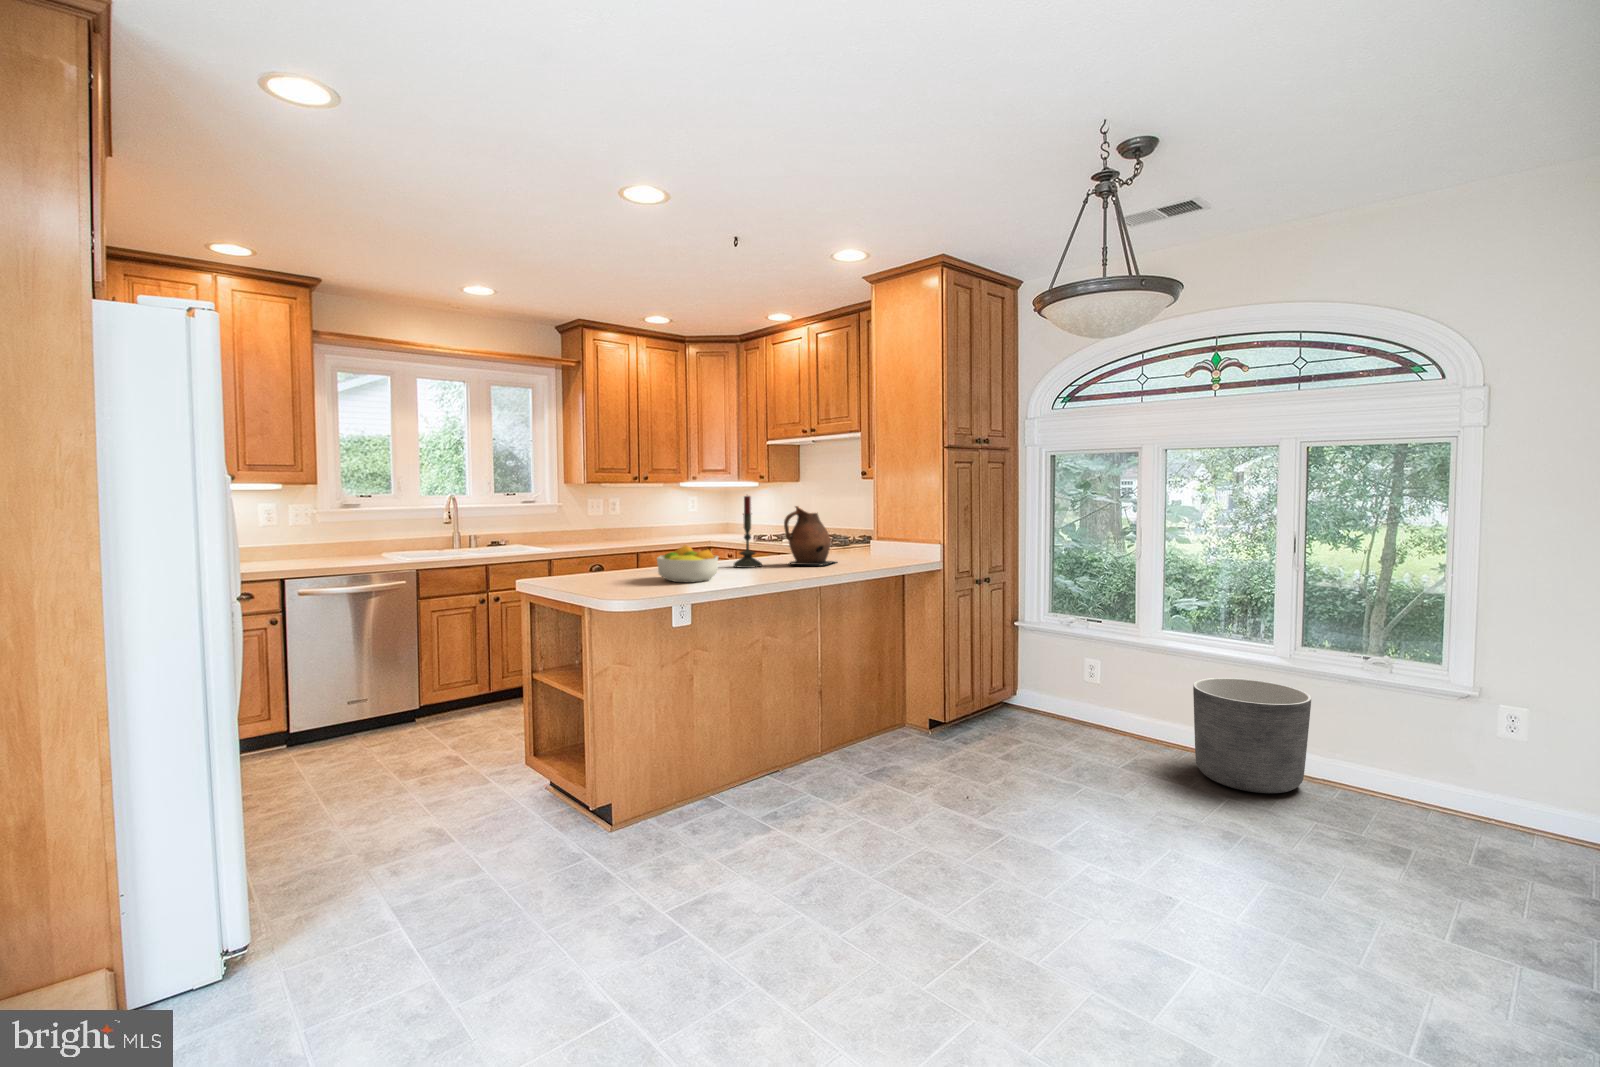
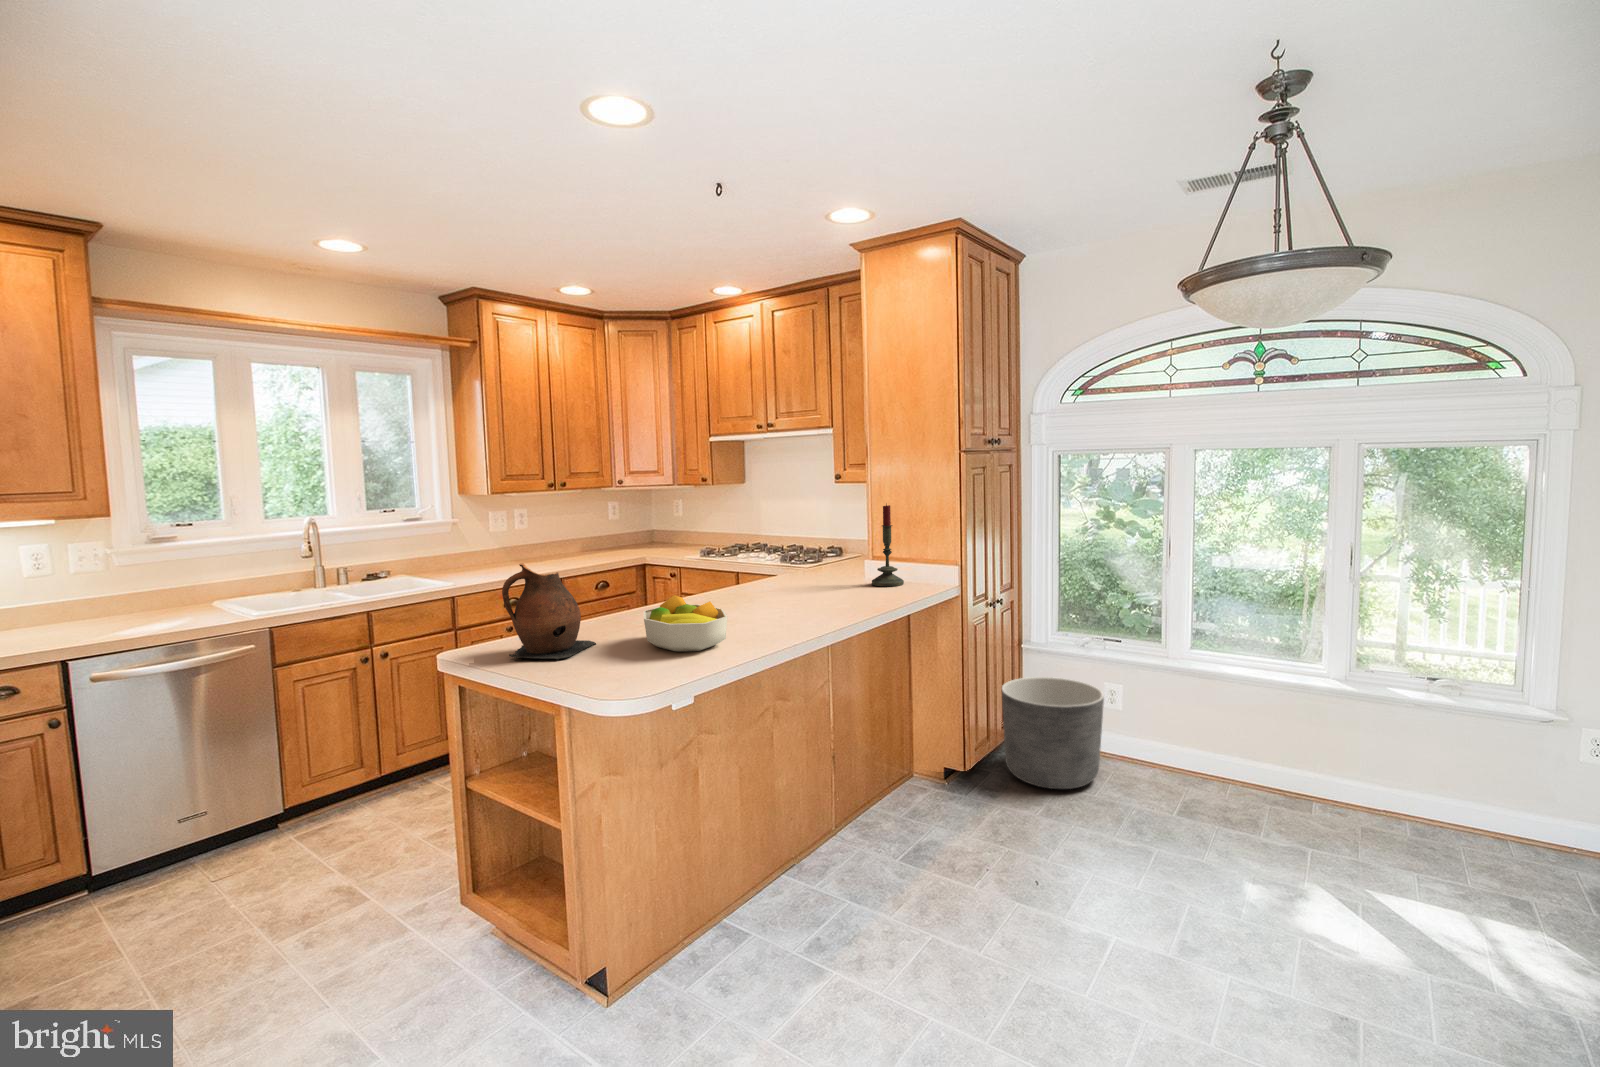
candle: present [734,496,762,568] -> present [872,504,904,587]
ceramic pitcher: present [784,506,835,566] -> present [502,563,596,661]
planter: present [1193,678,1311,793] -> present [1002,677,1104,789]

